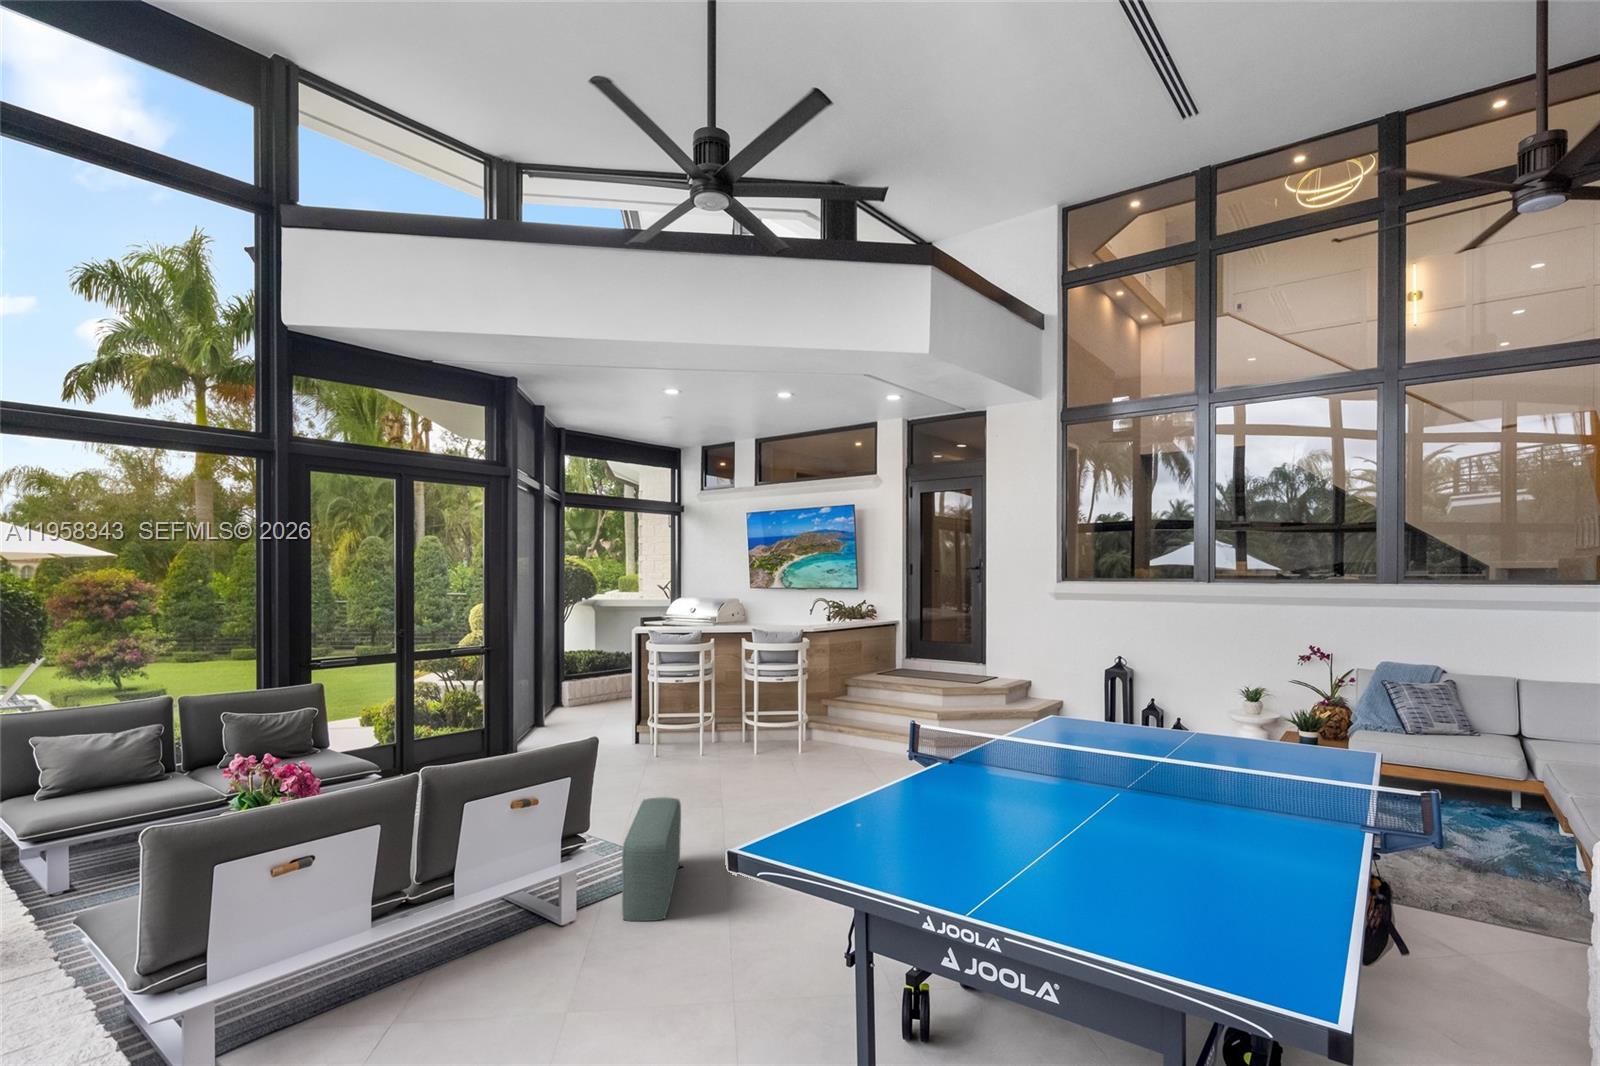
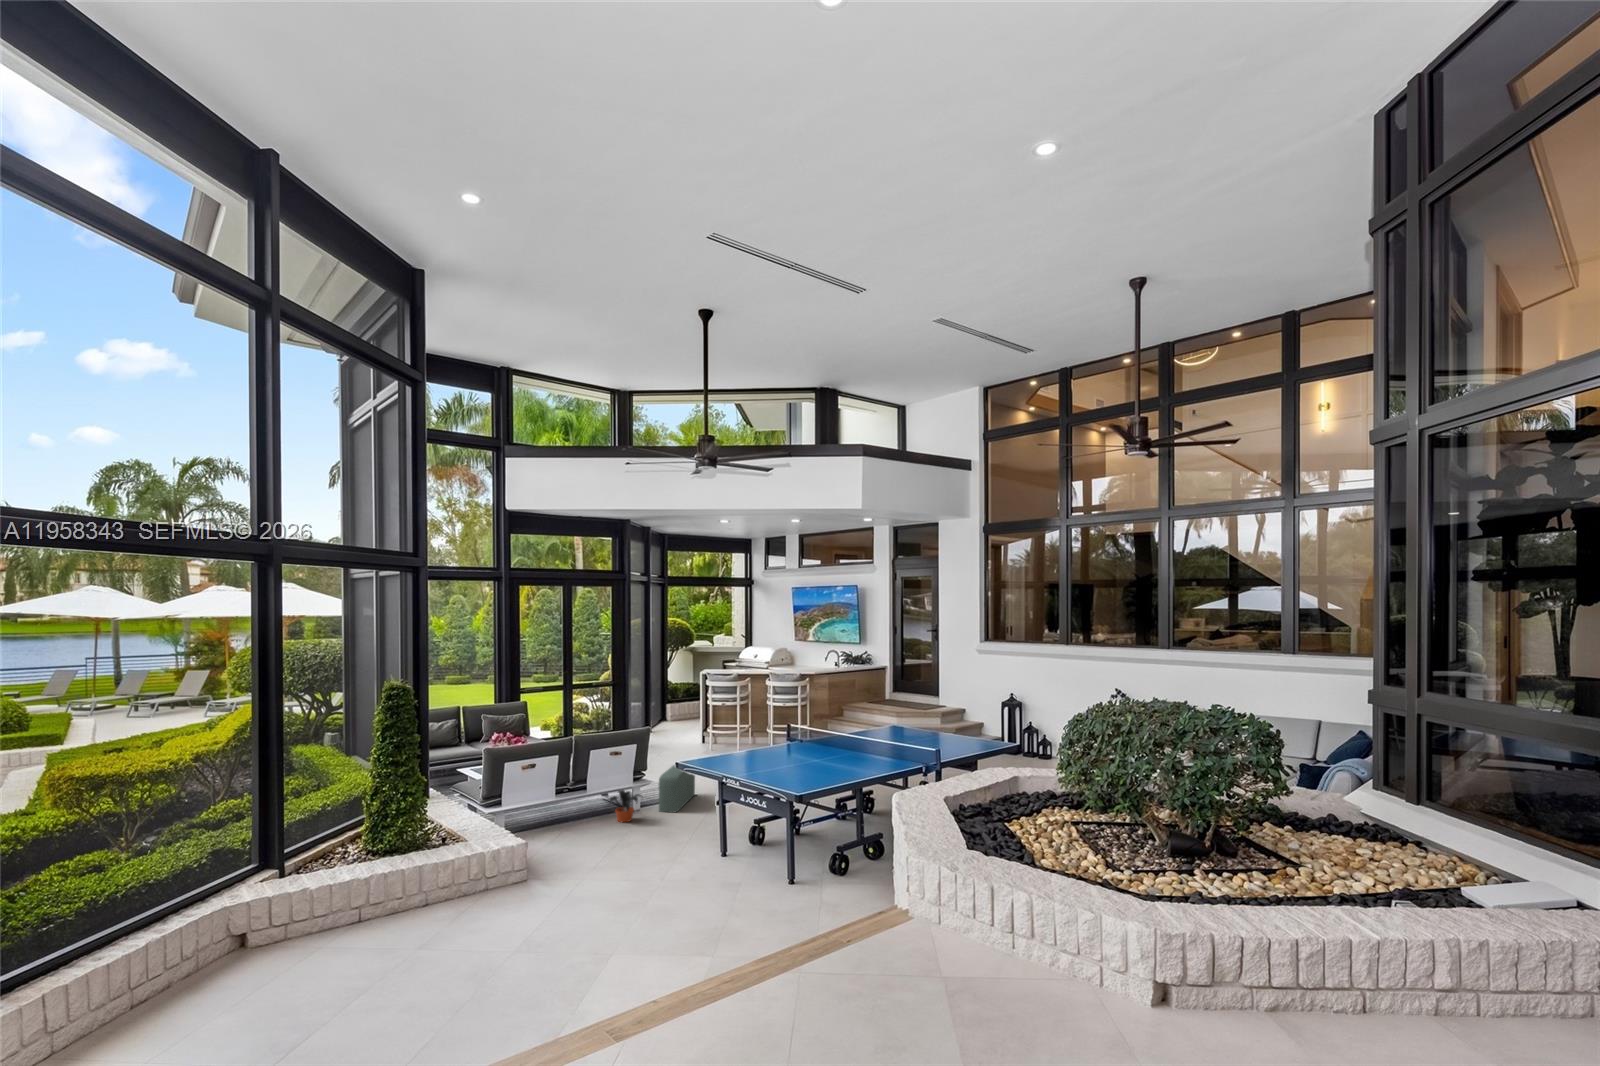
potted plant: none [504,884,597,971] -> present [609,790,641,822]

